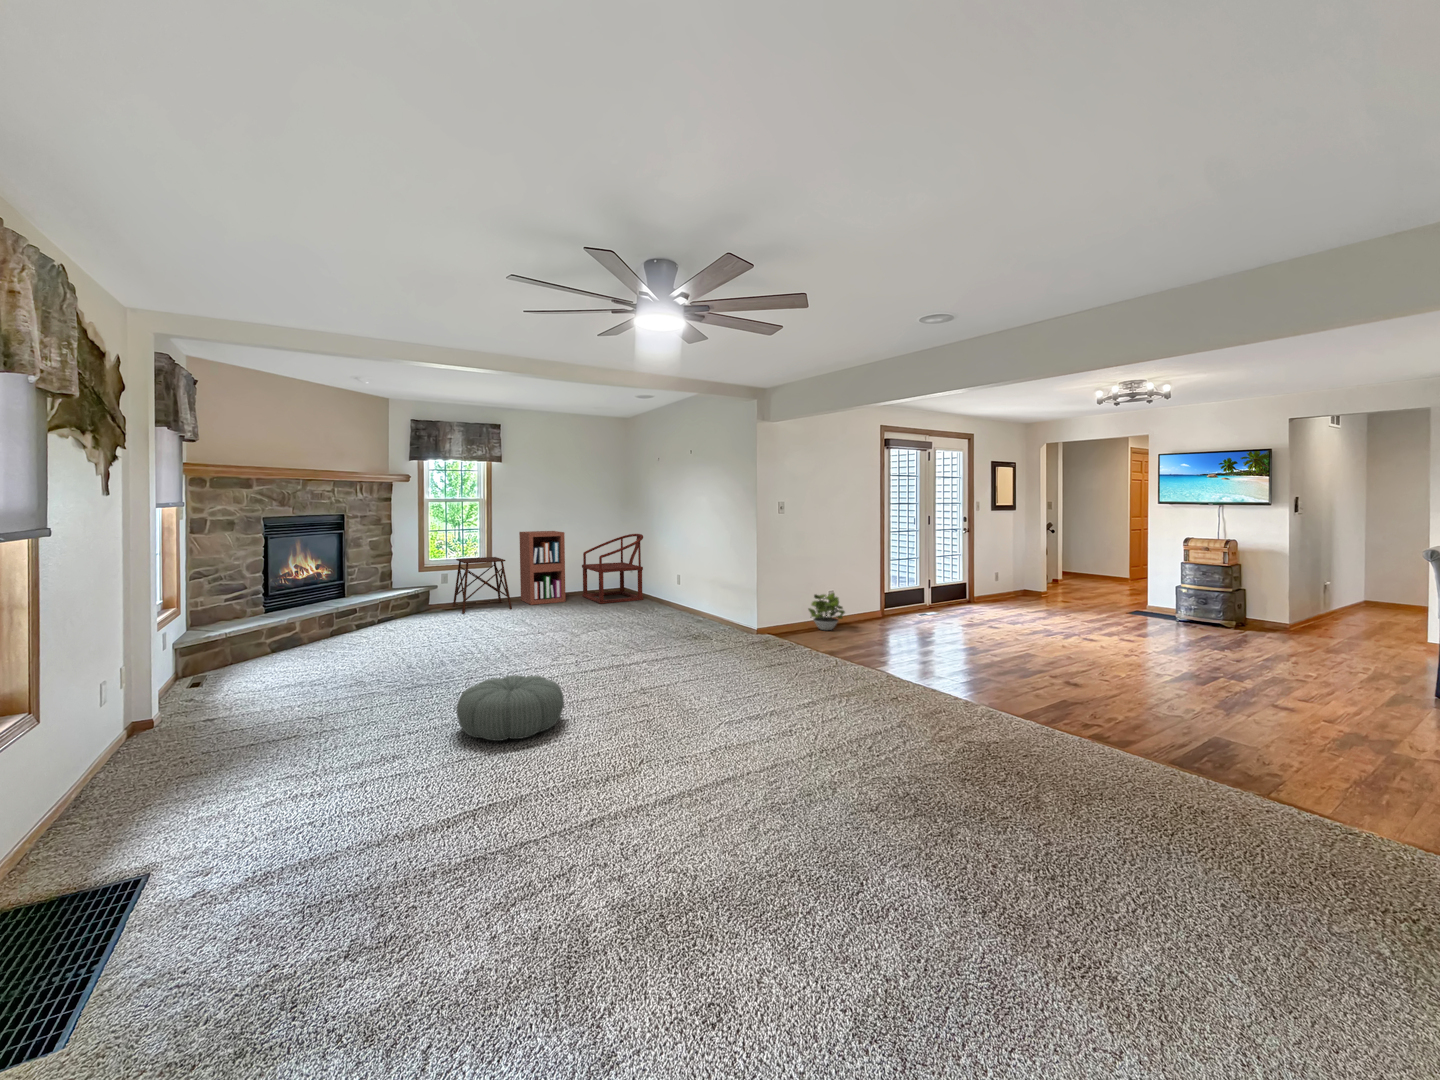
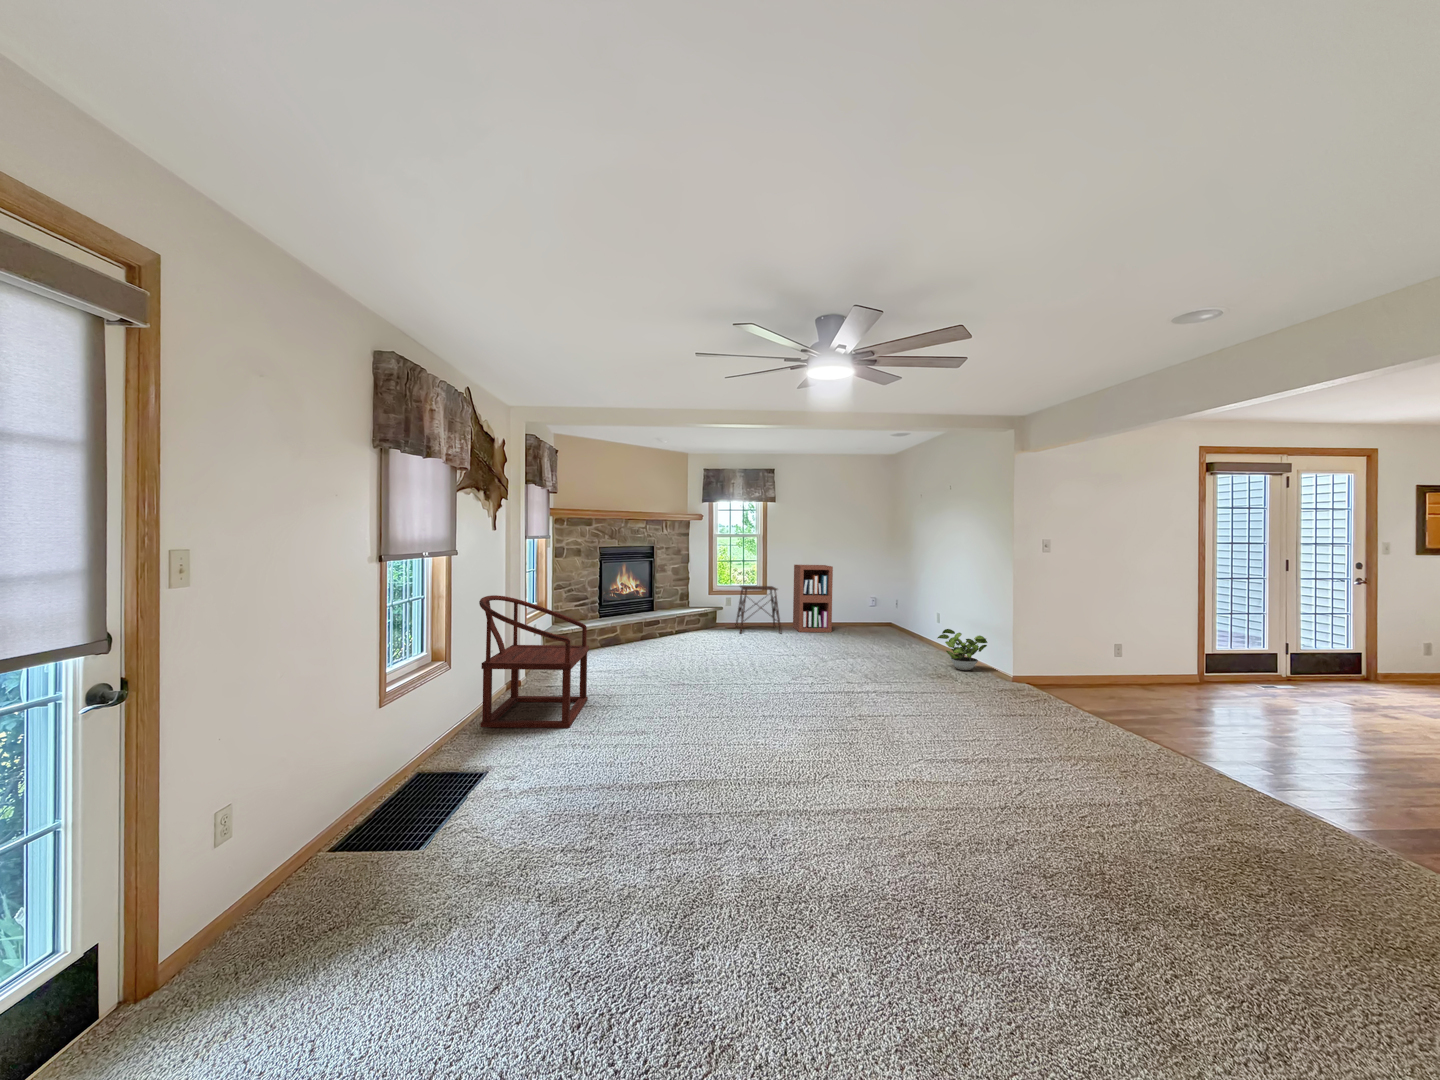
armchair: present [582,534,643,604] -> present [479,595,589,728]
potted plant: present [808,593,845,630] -> present [938,629,987,670]
pouf: present [457,675,564,741] -> none [692,684,779,738]

